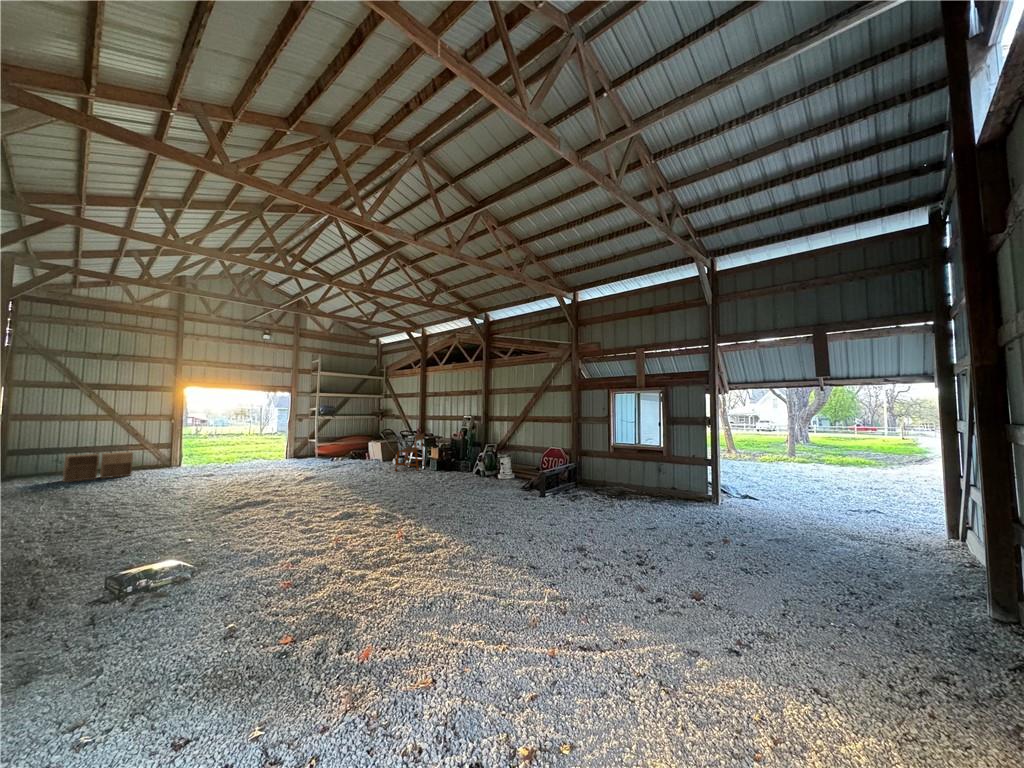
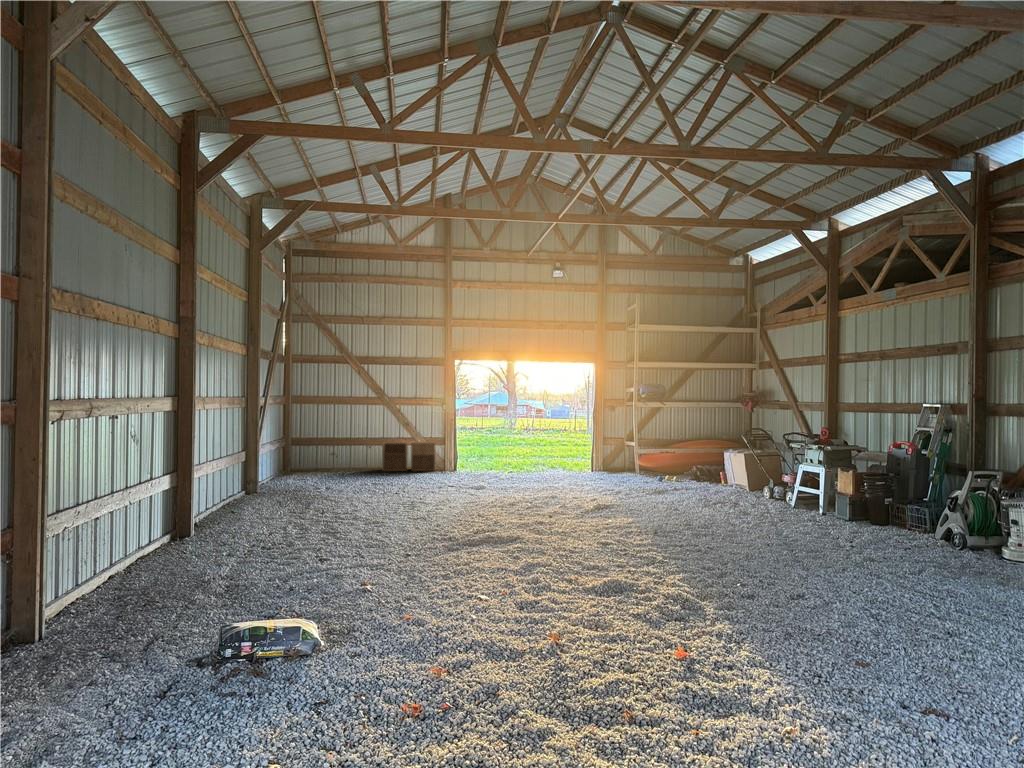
bench: present [395,434,425,471] -> none [757,438,827,515]

